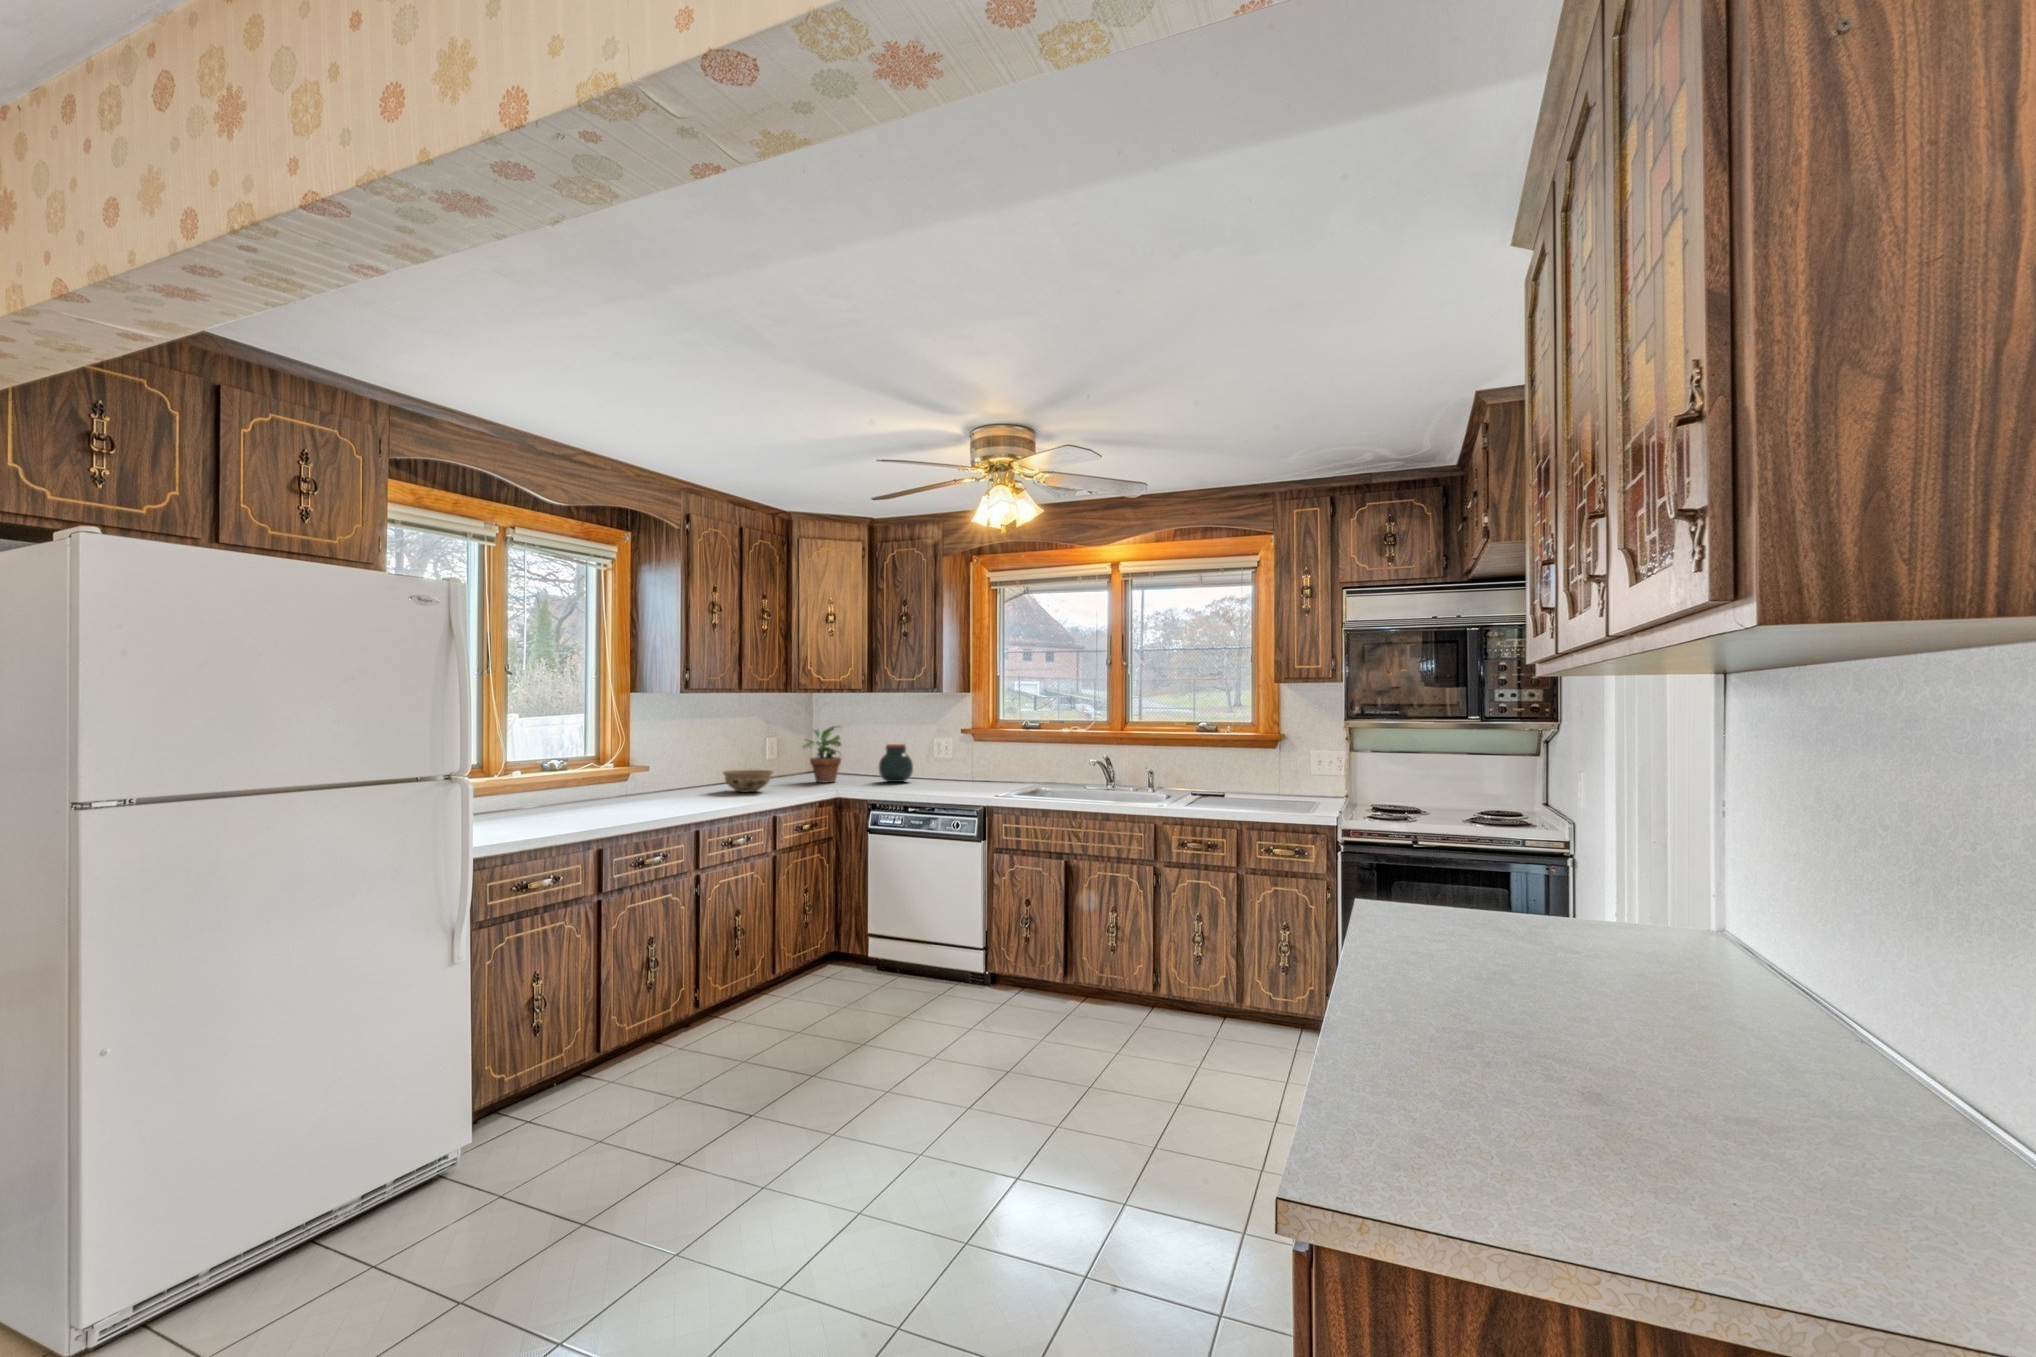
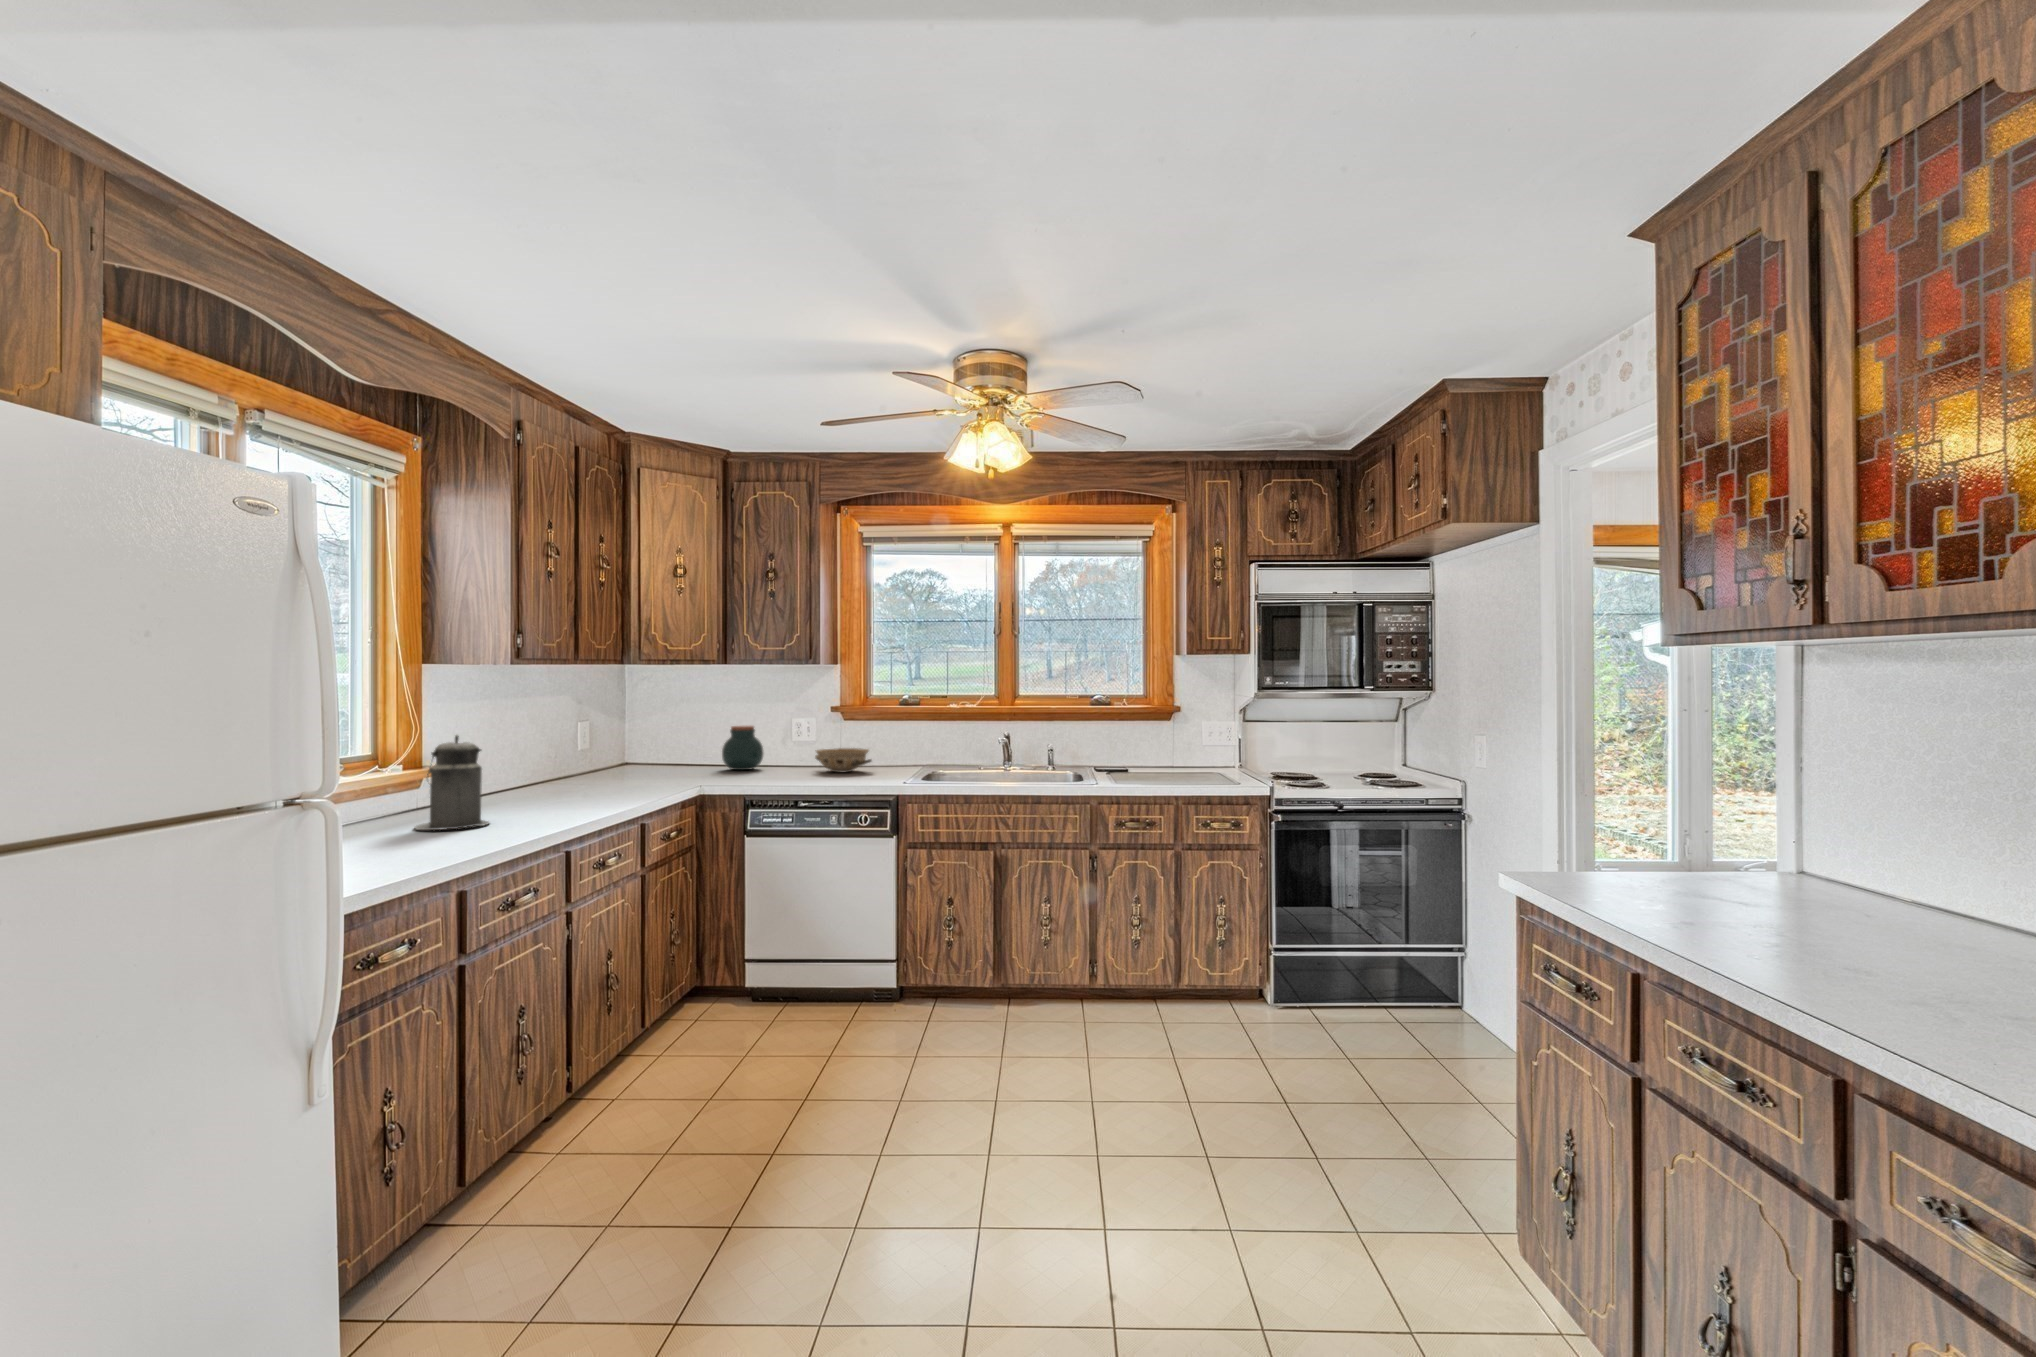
potted plant: present [803,726,841,782] -> none [626,705,680,774]
canister: none [603,742,654,810] -> present [415,735,489,830]
ceramic bowl: present [723,770,773,792] -> present [815,748,871,773]

